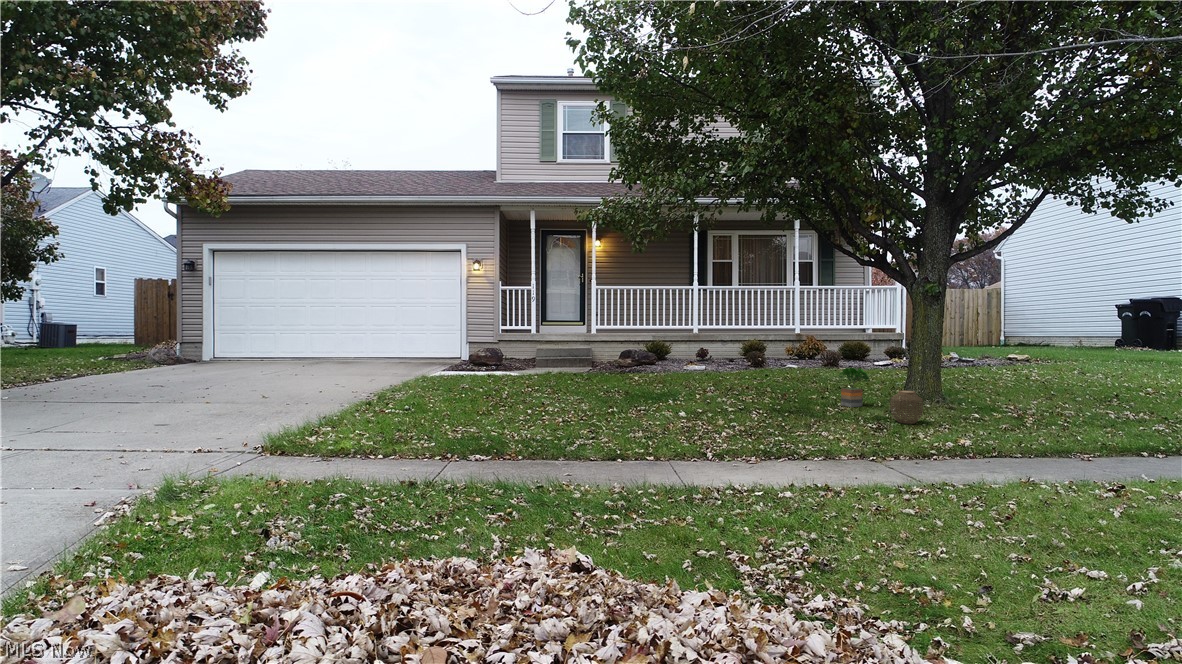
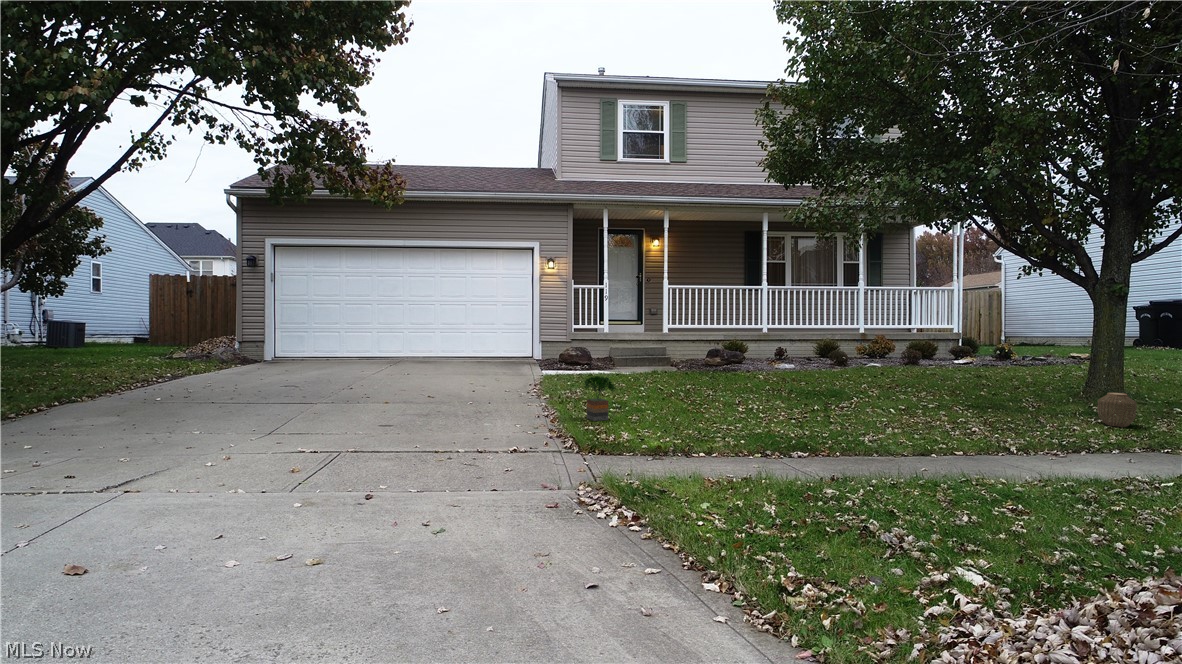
potted tree: present [839,368,869,407] -> present [585,376,615,421]

